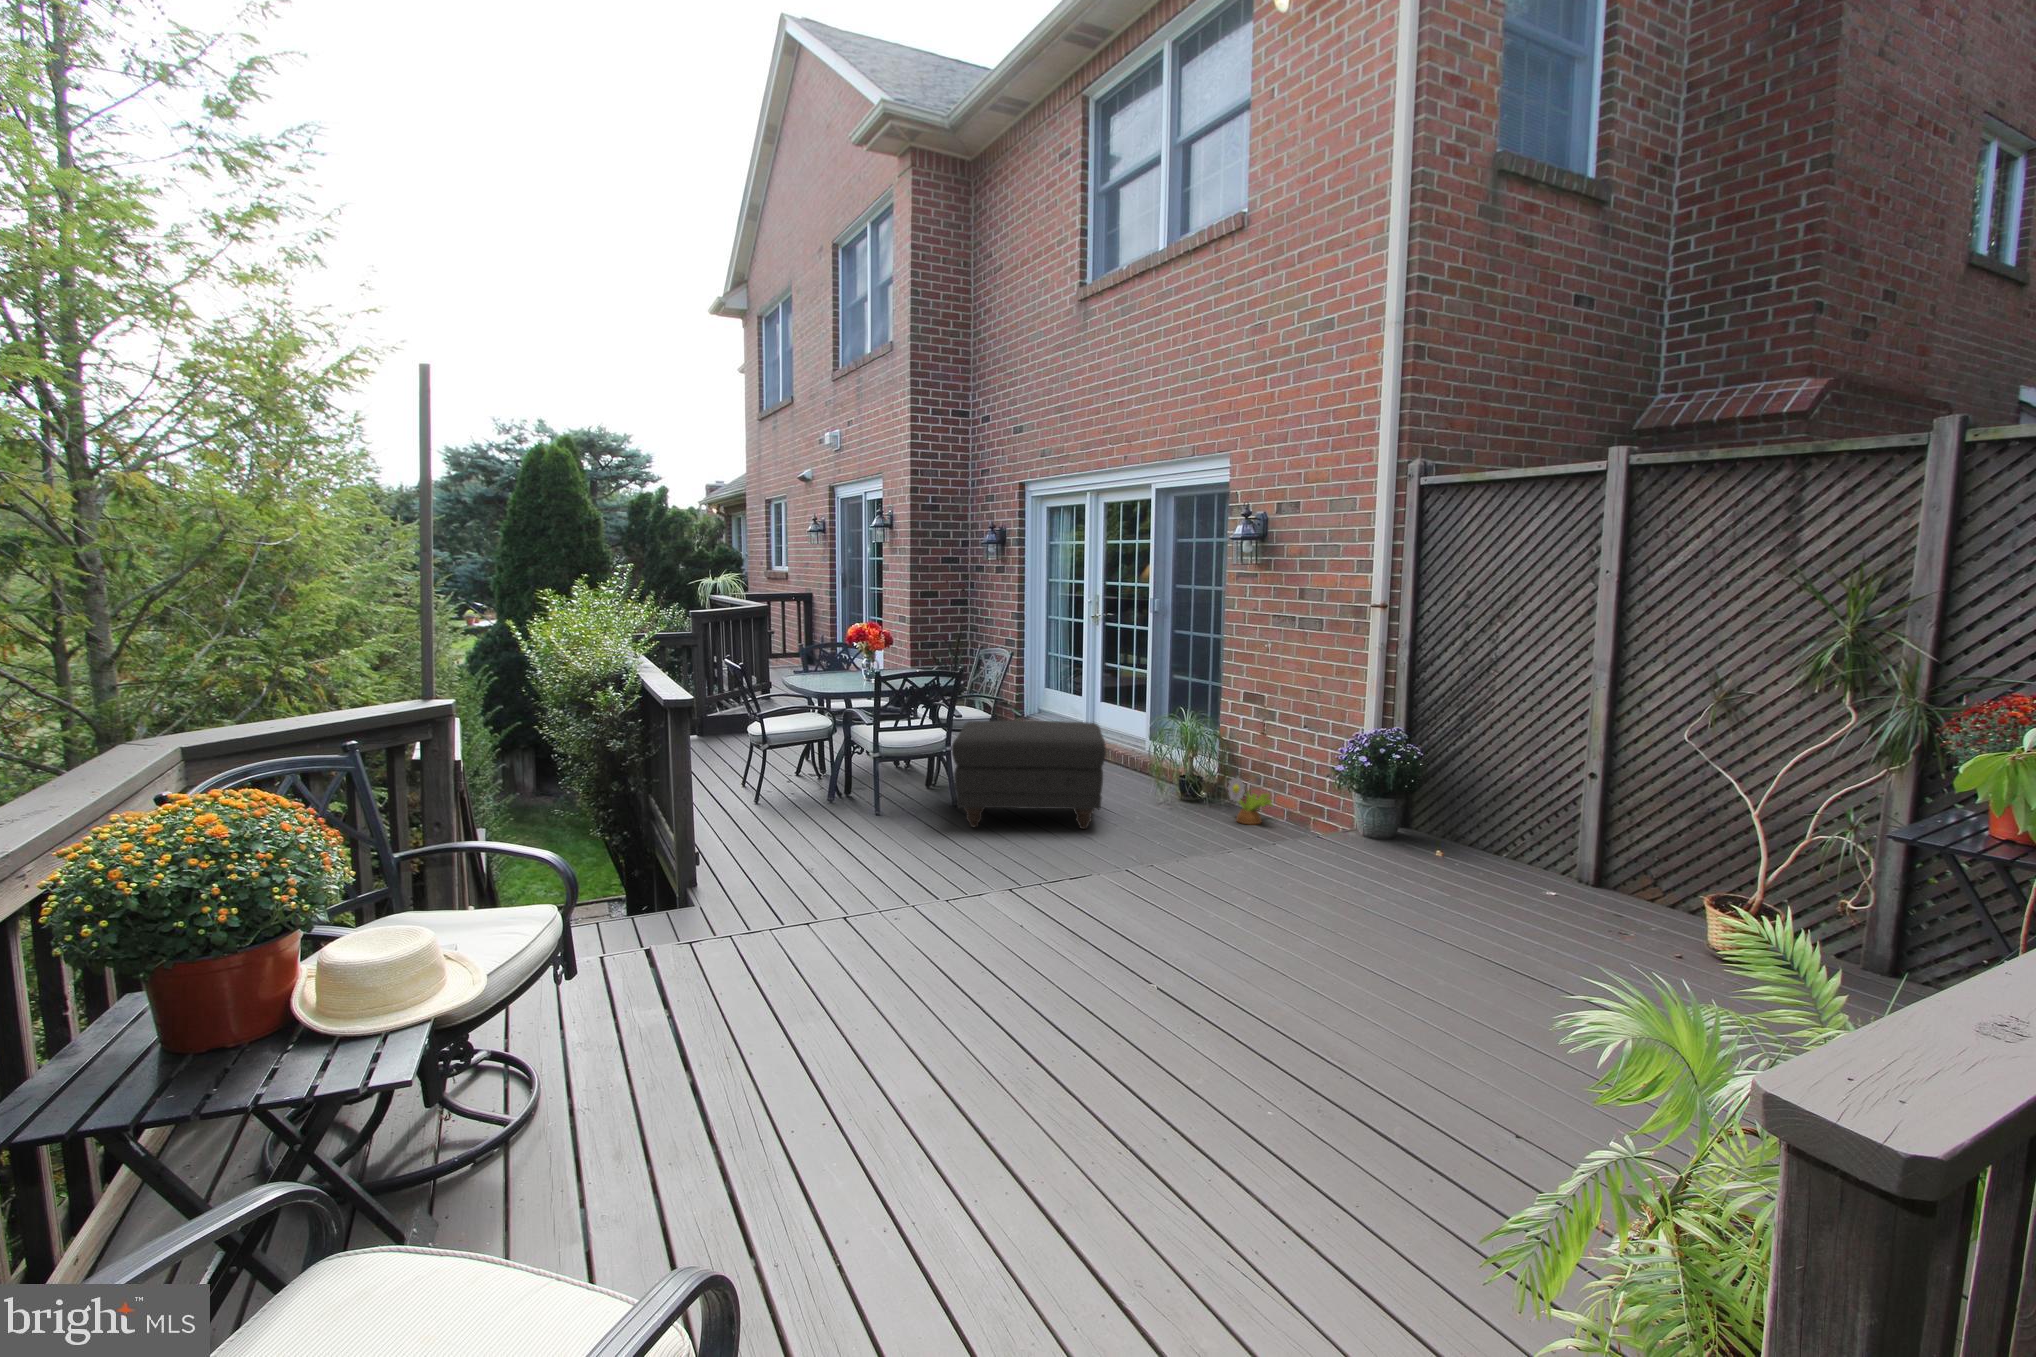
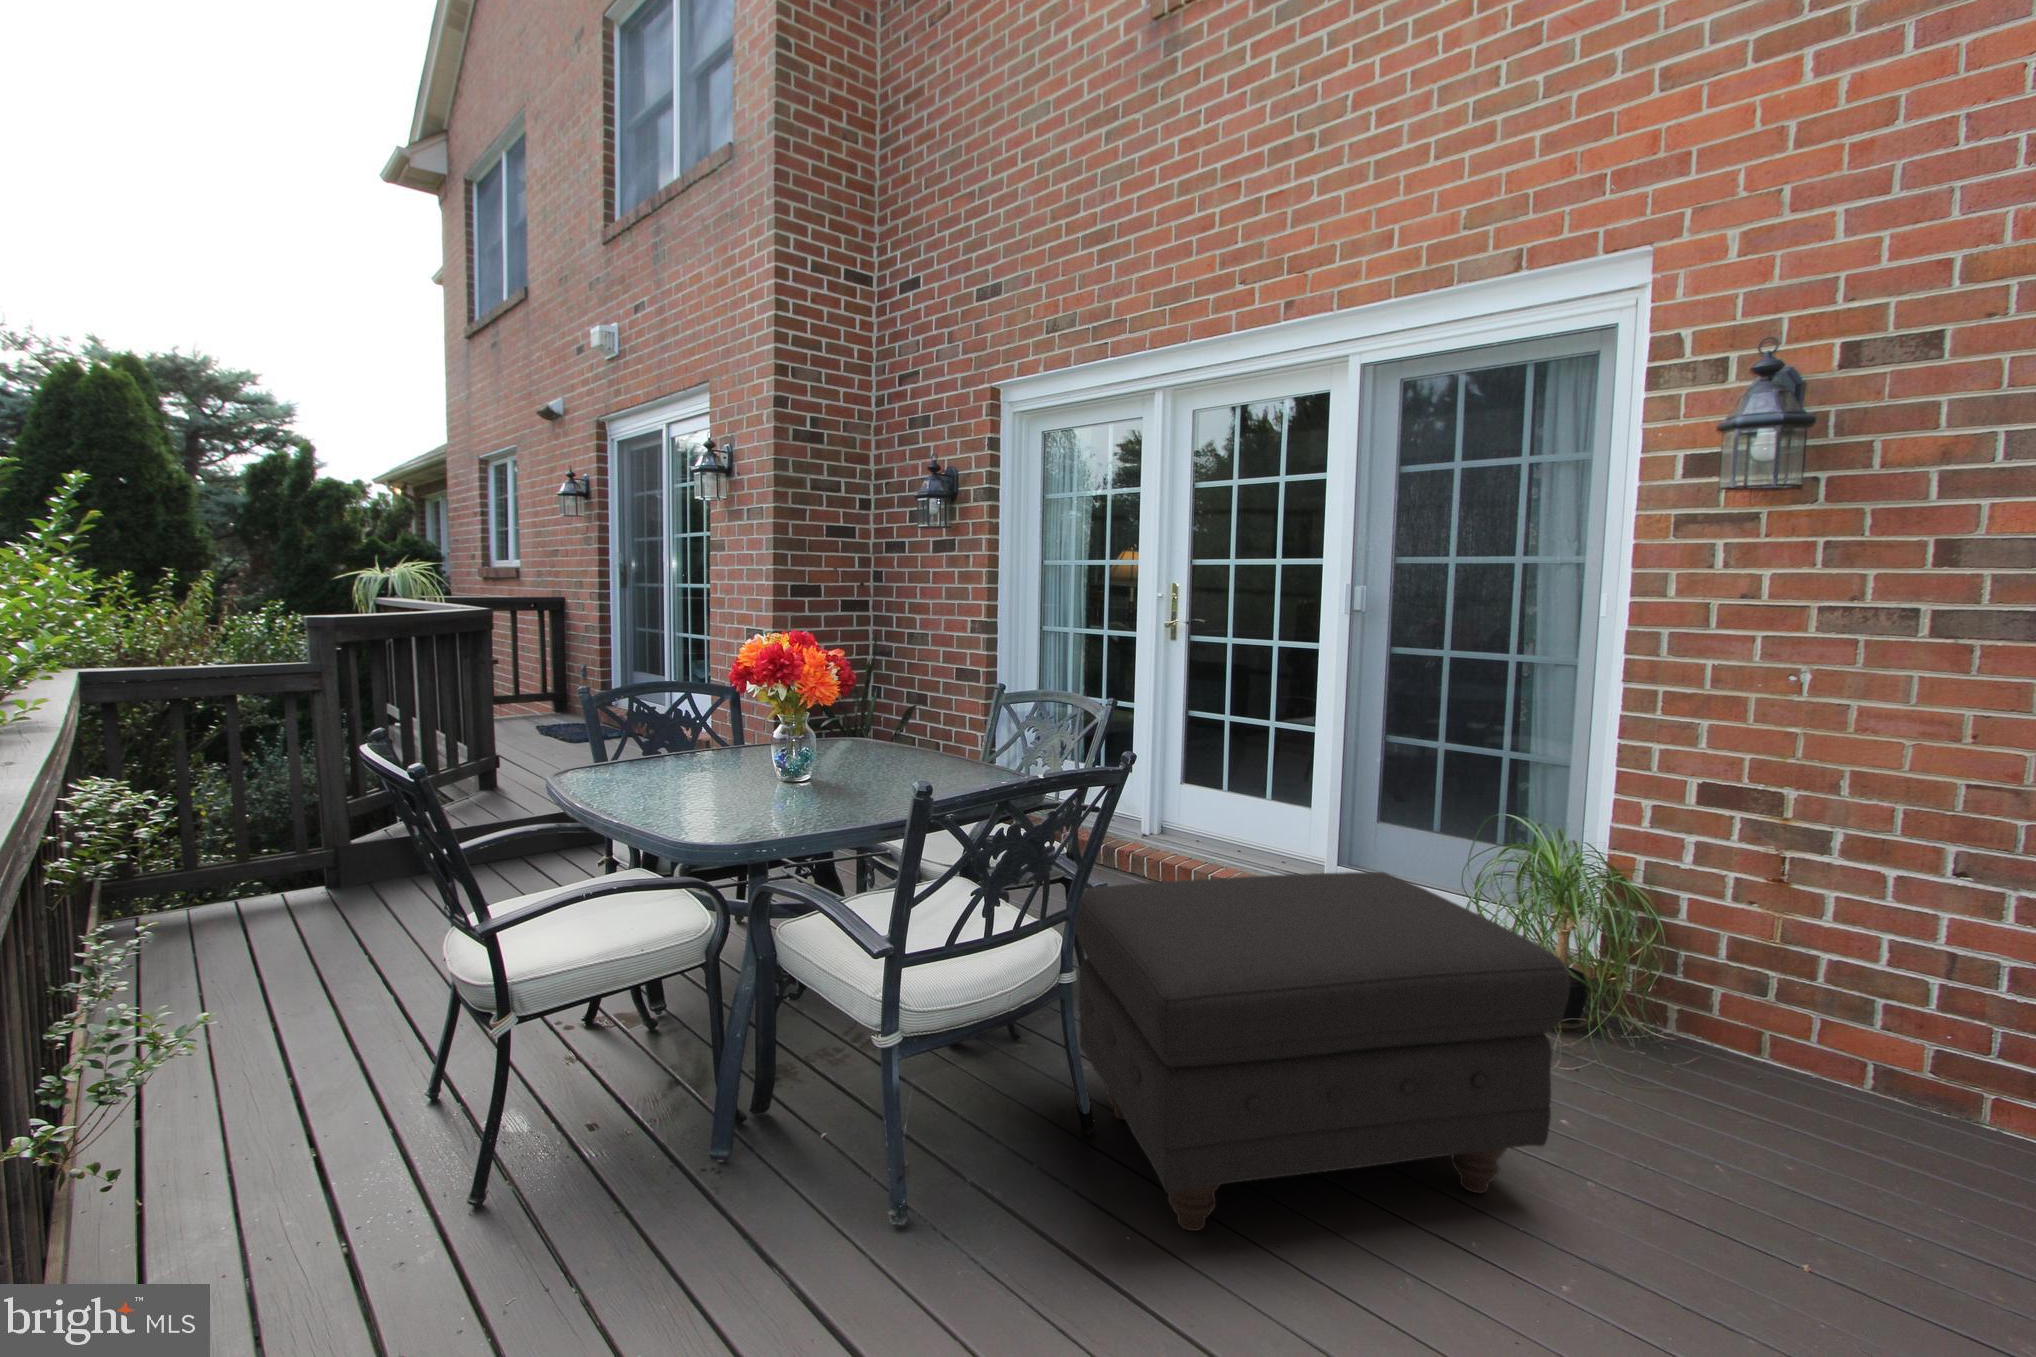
decorative plant: present [1228,777,1273,824] -> none [1706,996,1868,1113]

